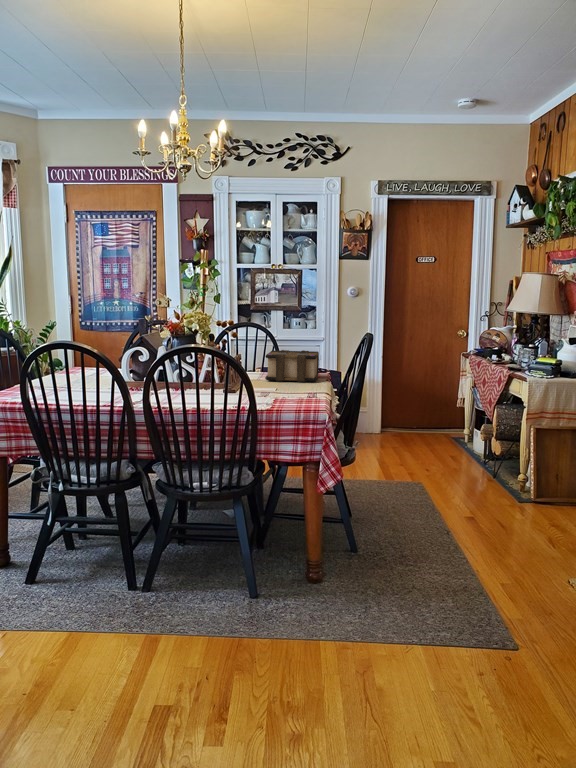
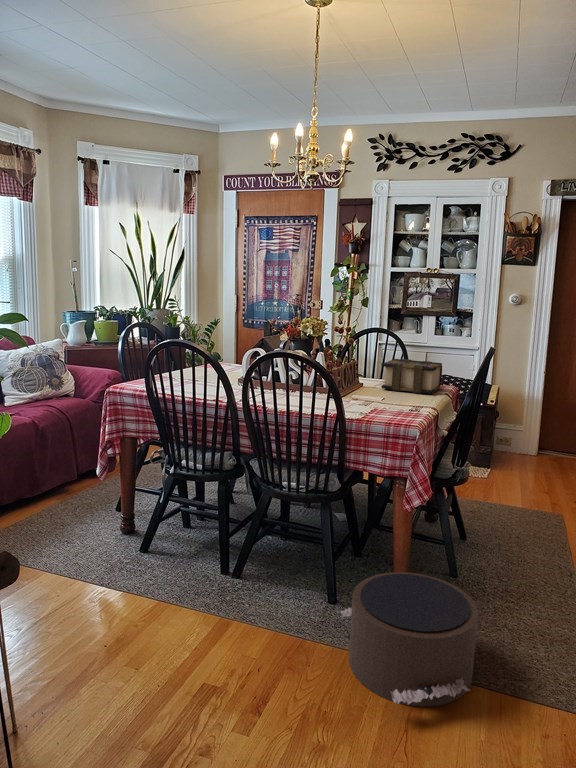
pouf: none [271,553,416,678] -> present [340,572,478,707]

